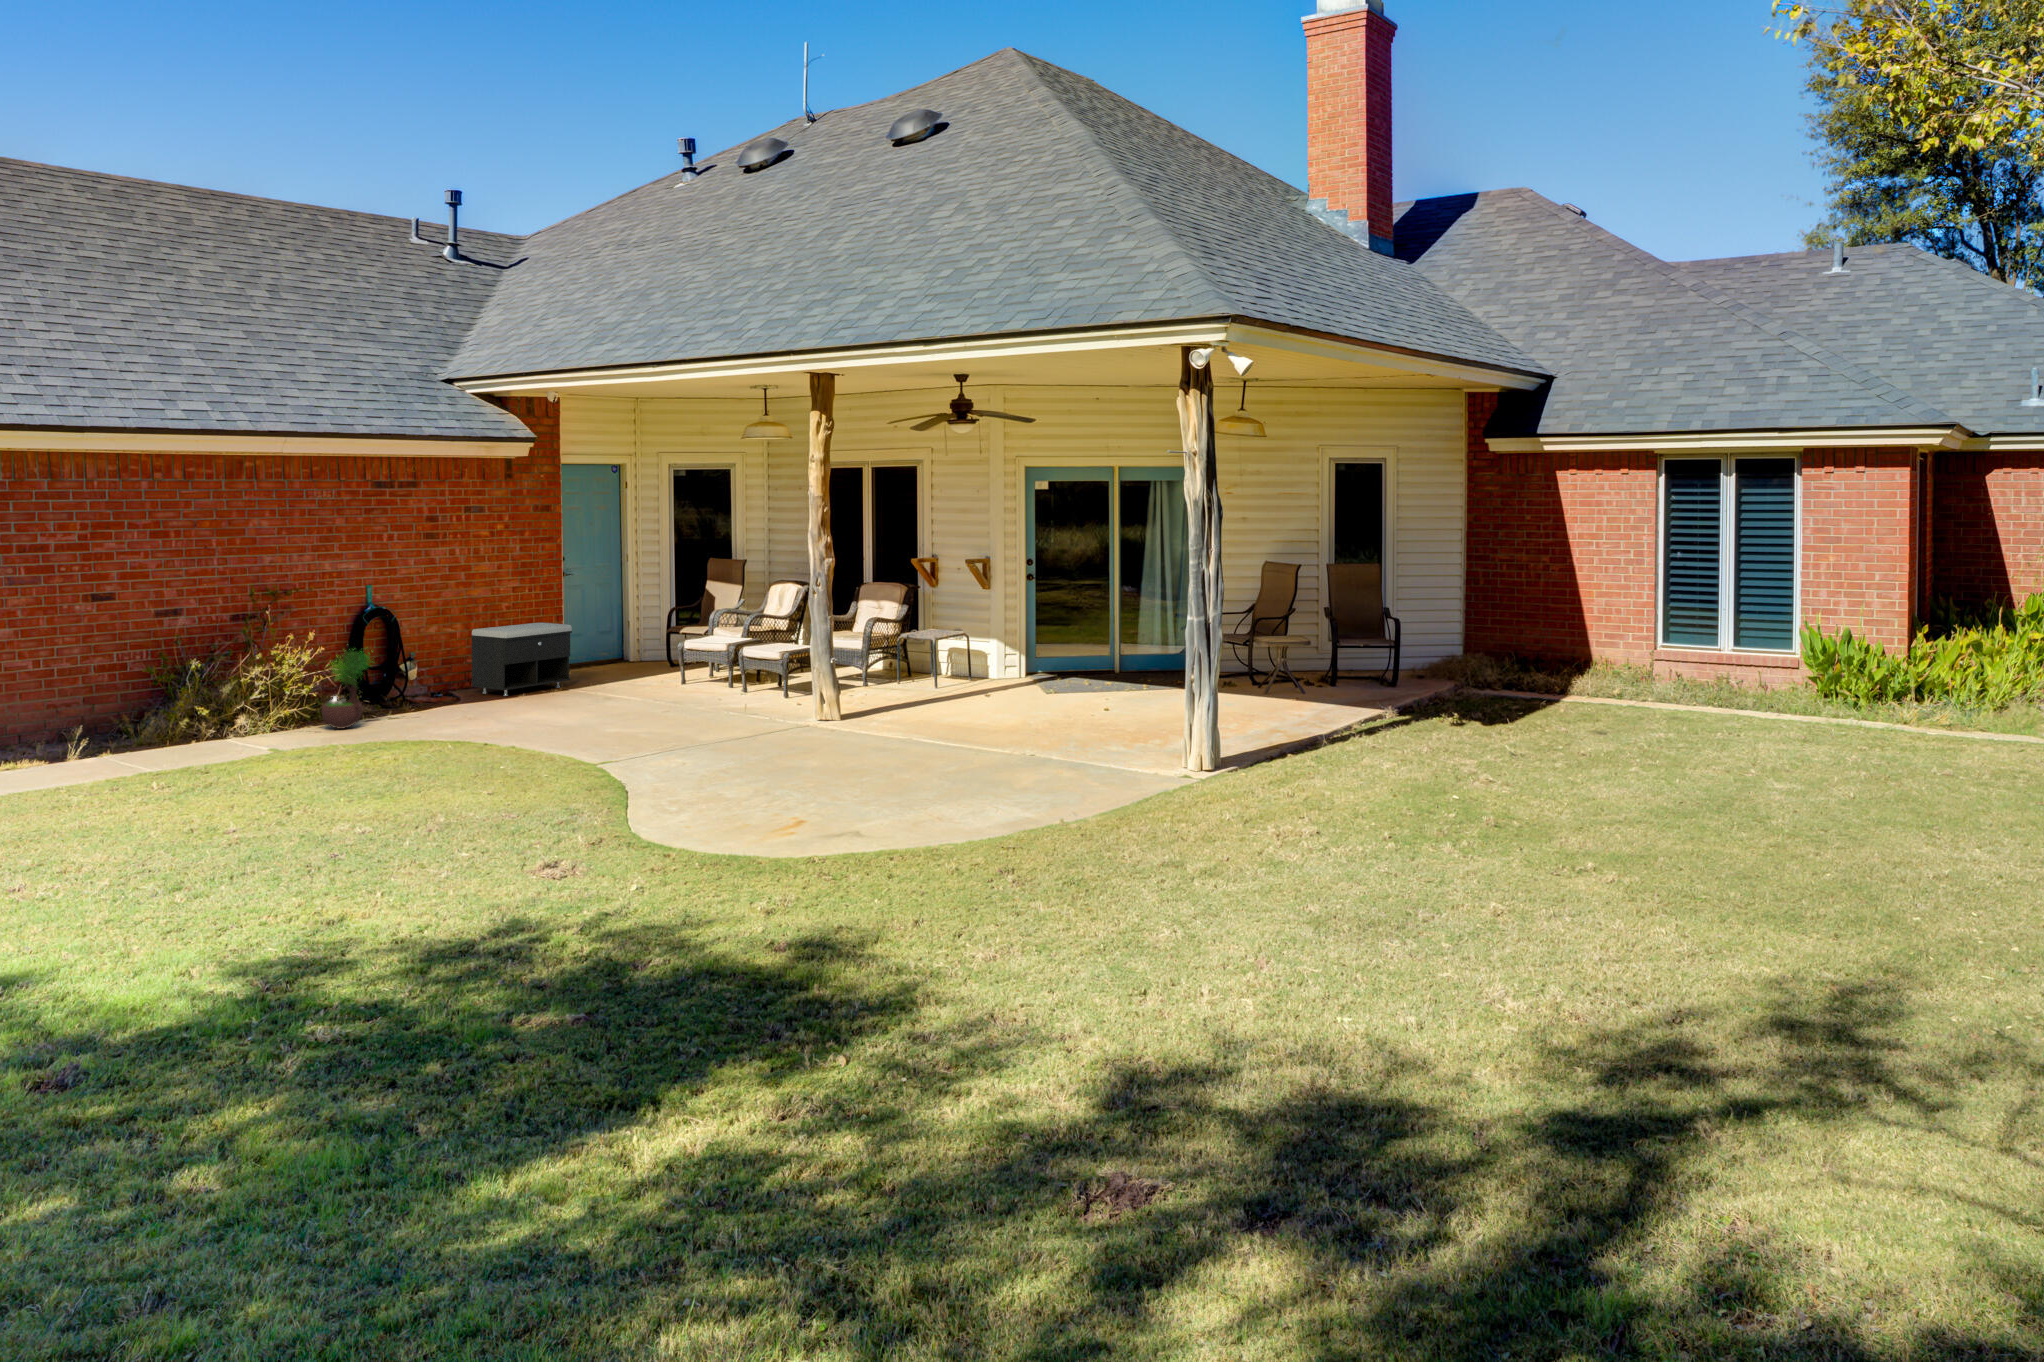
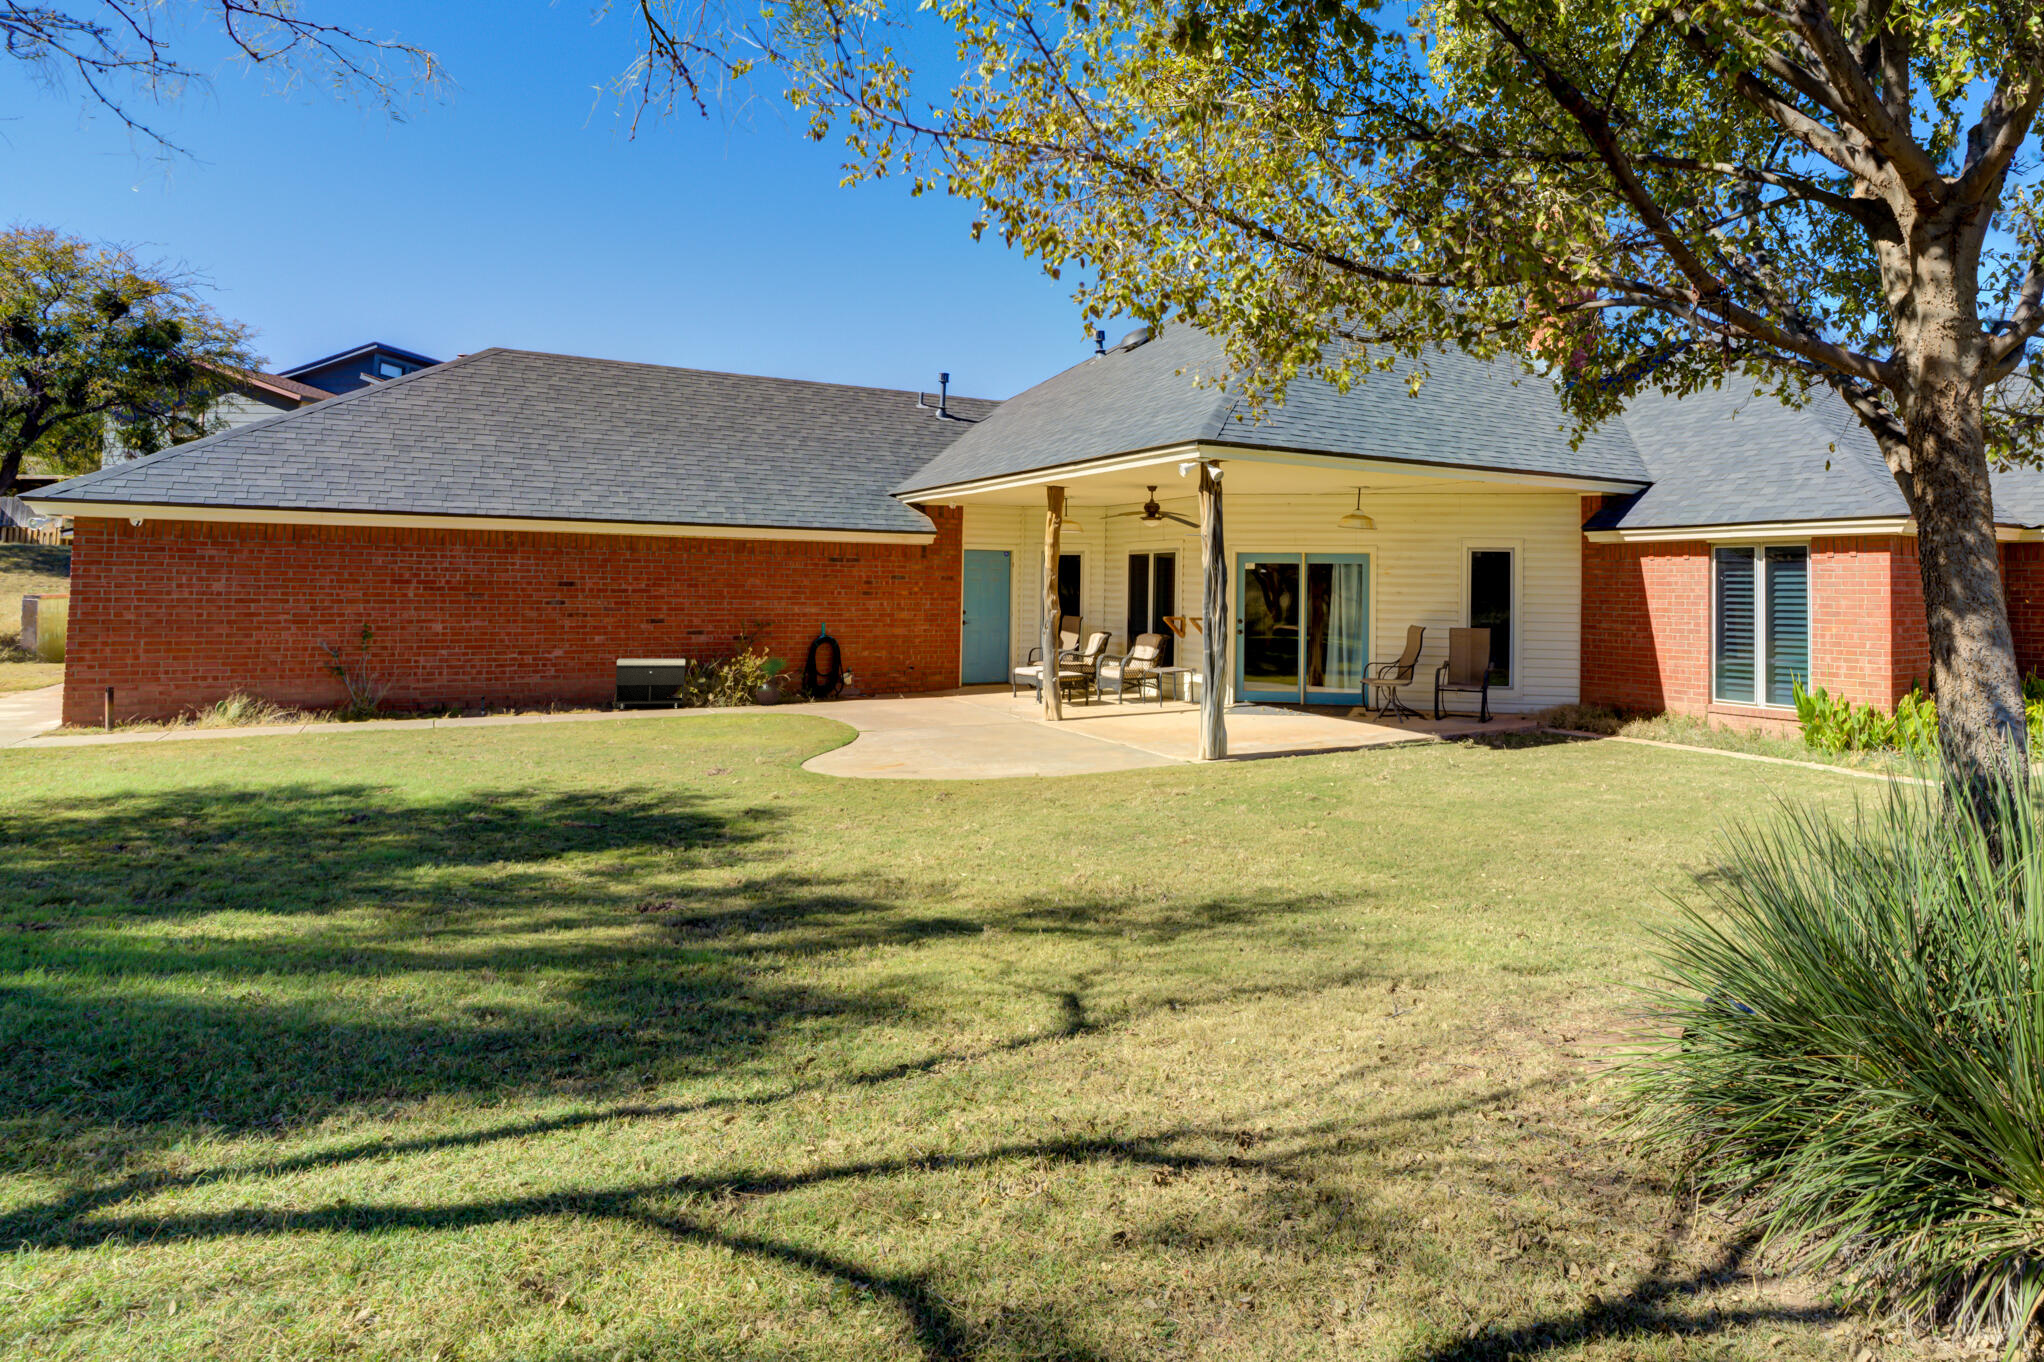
storage bench: present [472,622,572,696] -> present [615,659,685,709]

